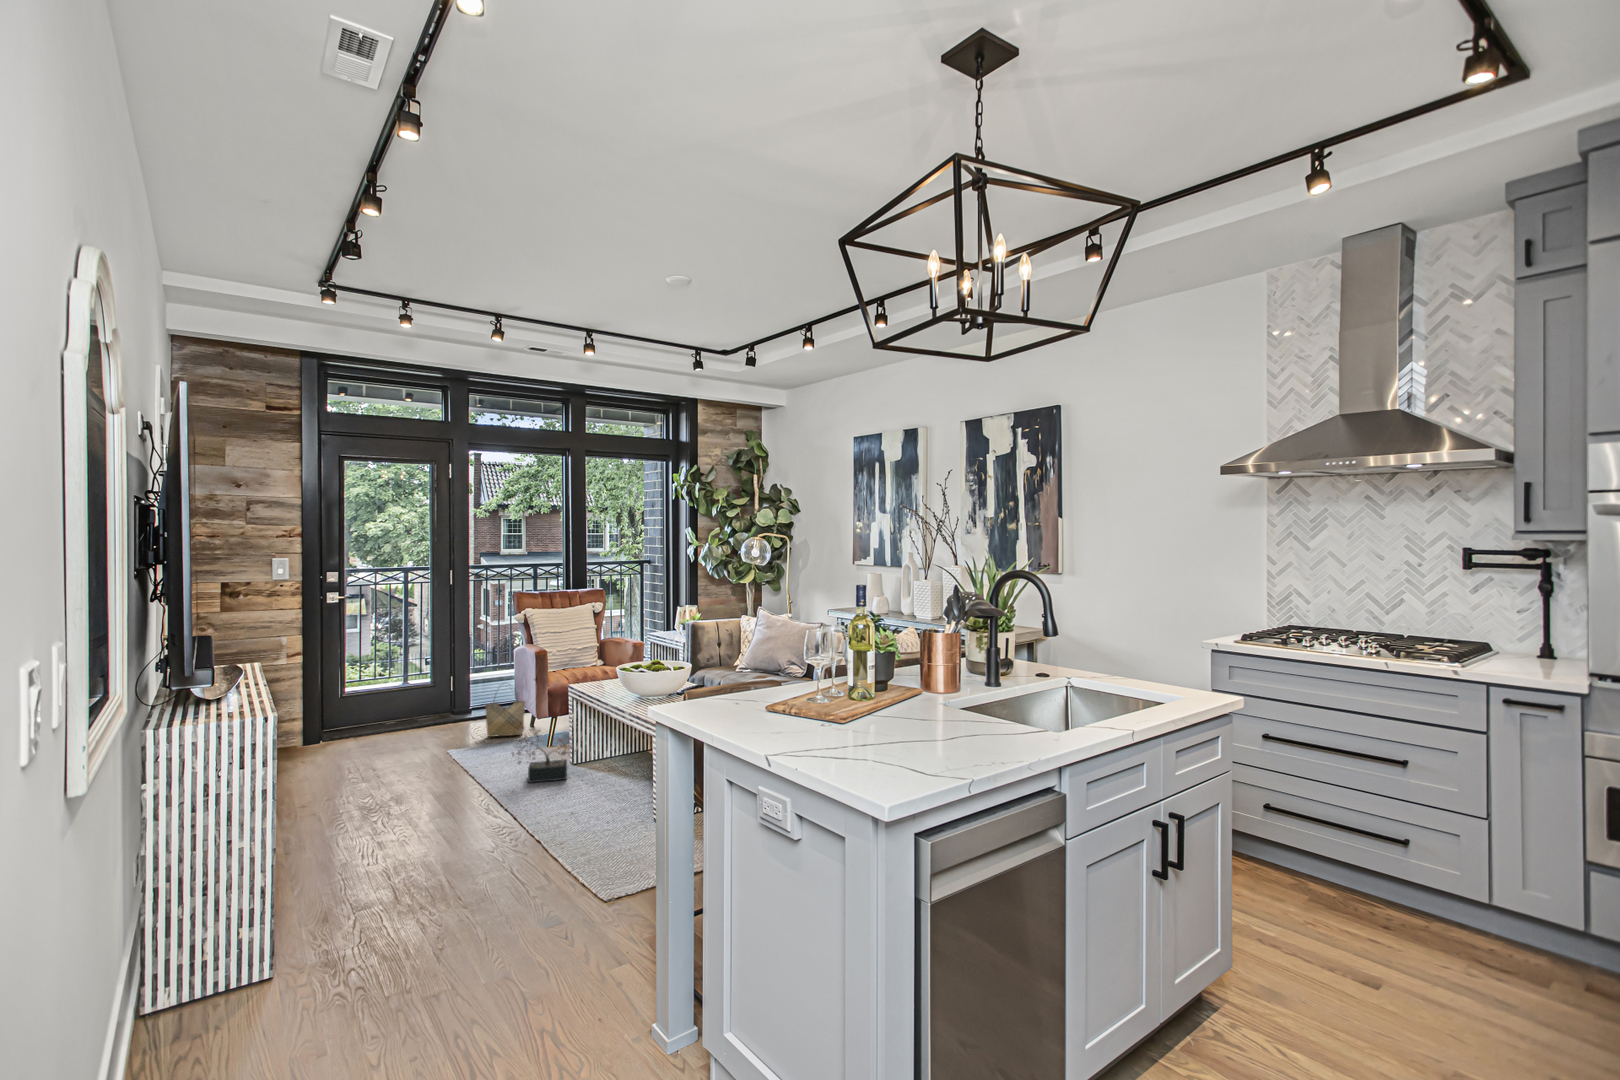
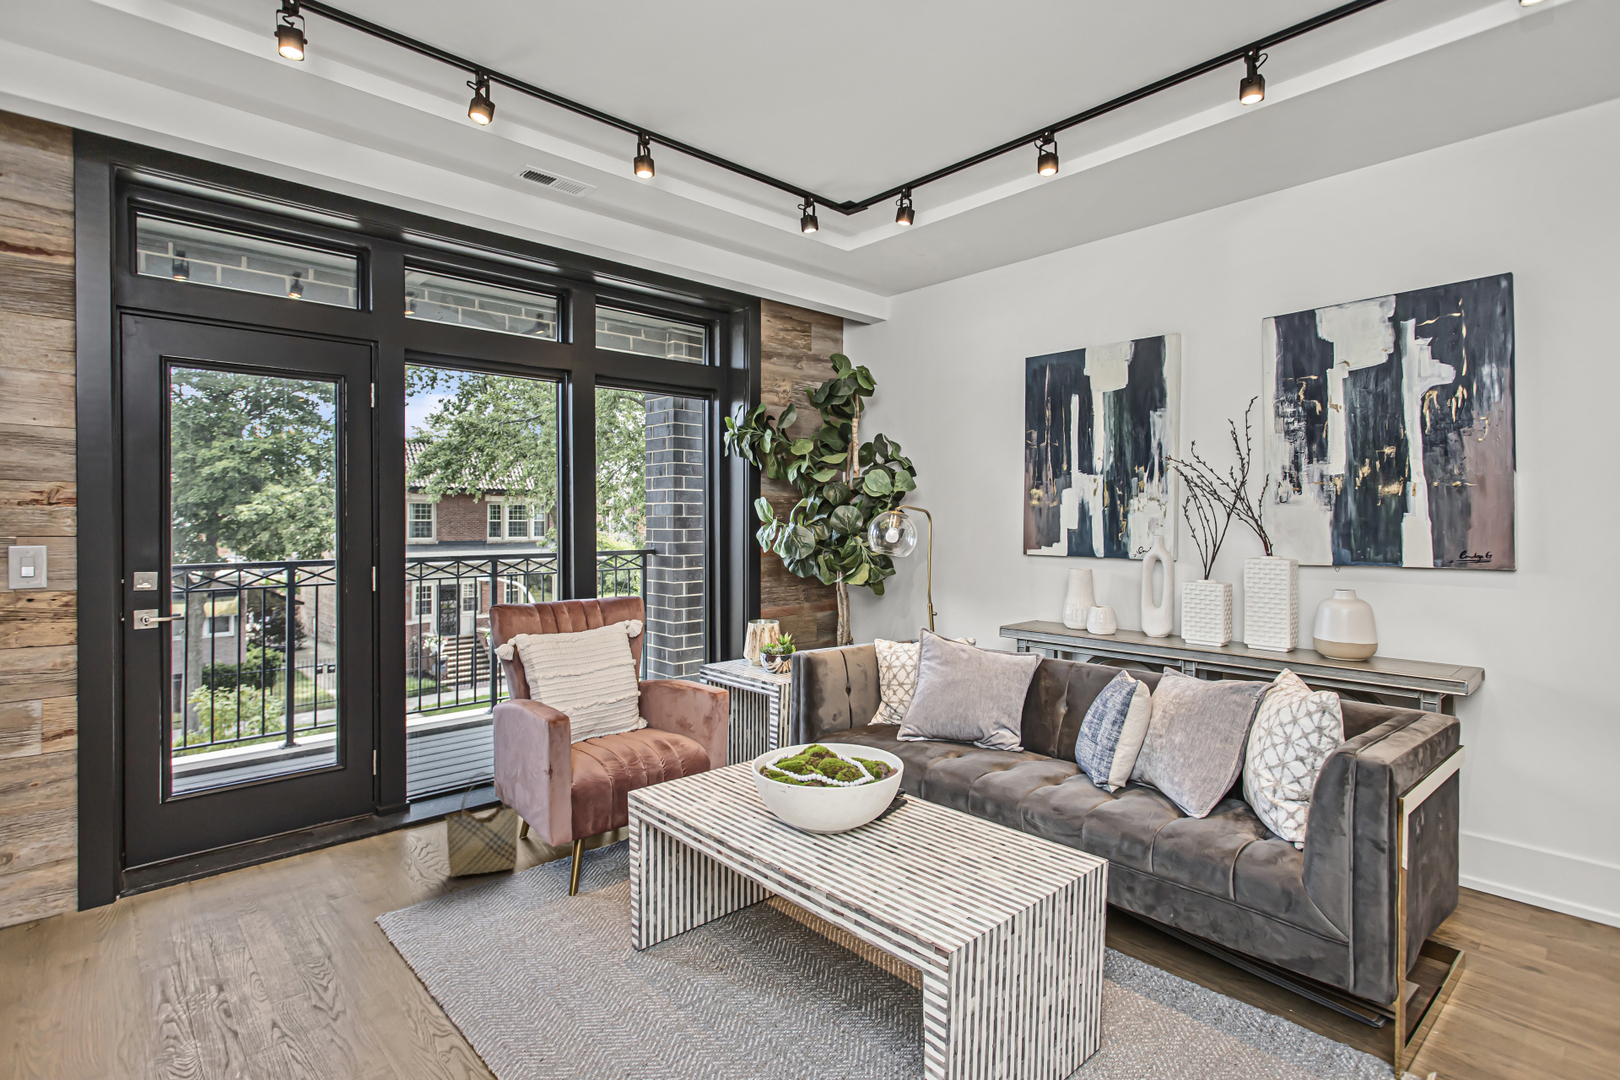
decorative plant: present [512,726,577,783] -> none [526,894,665,1025]

